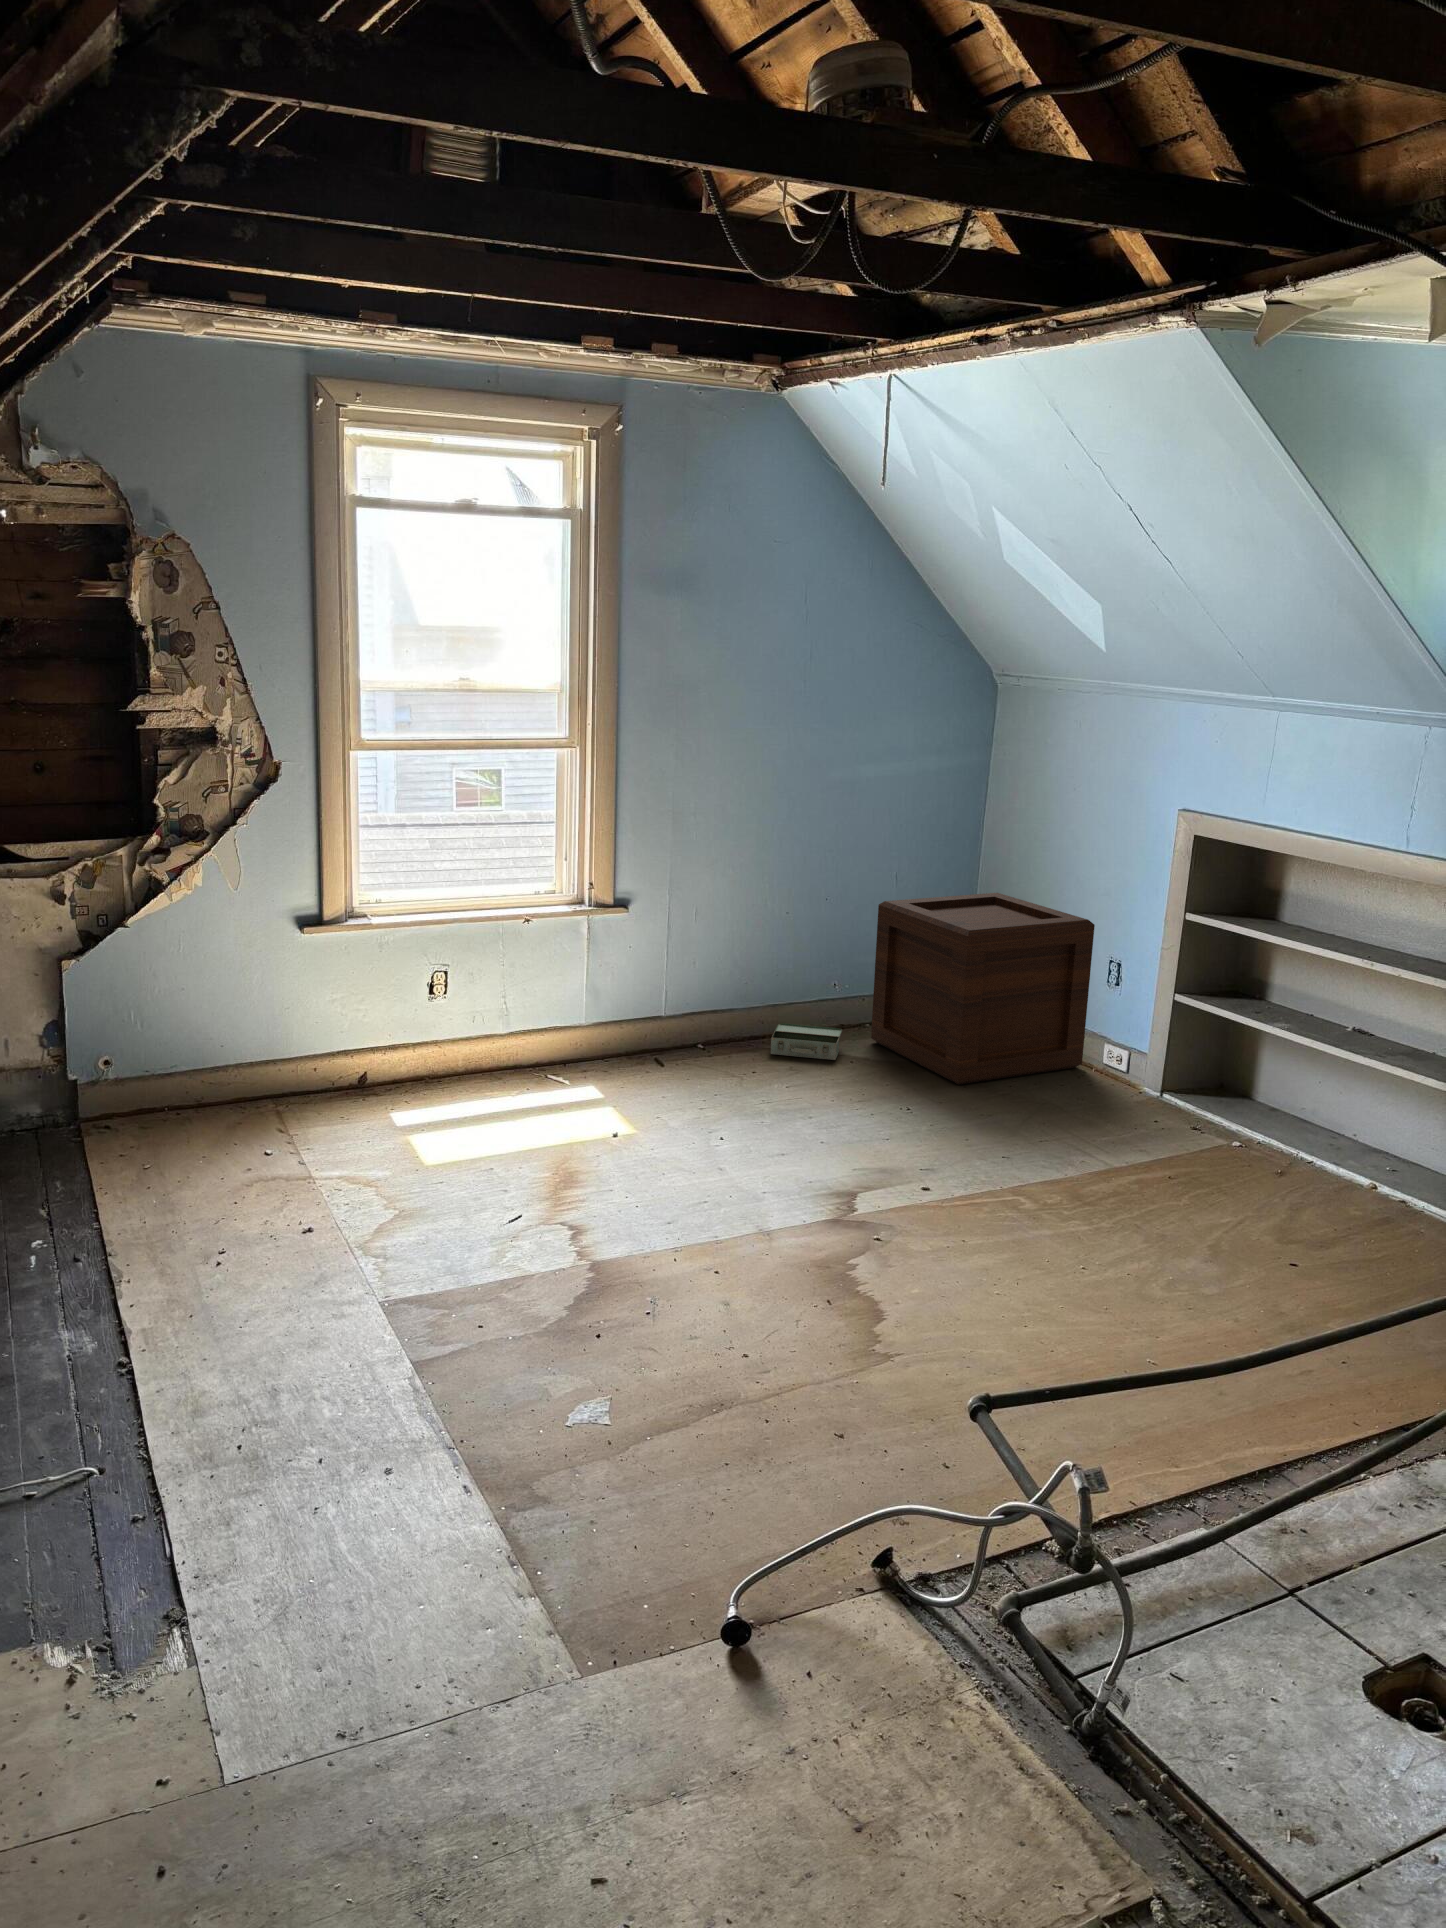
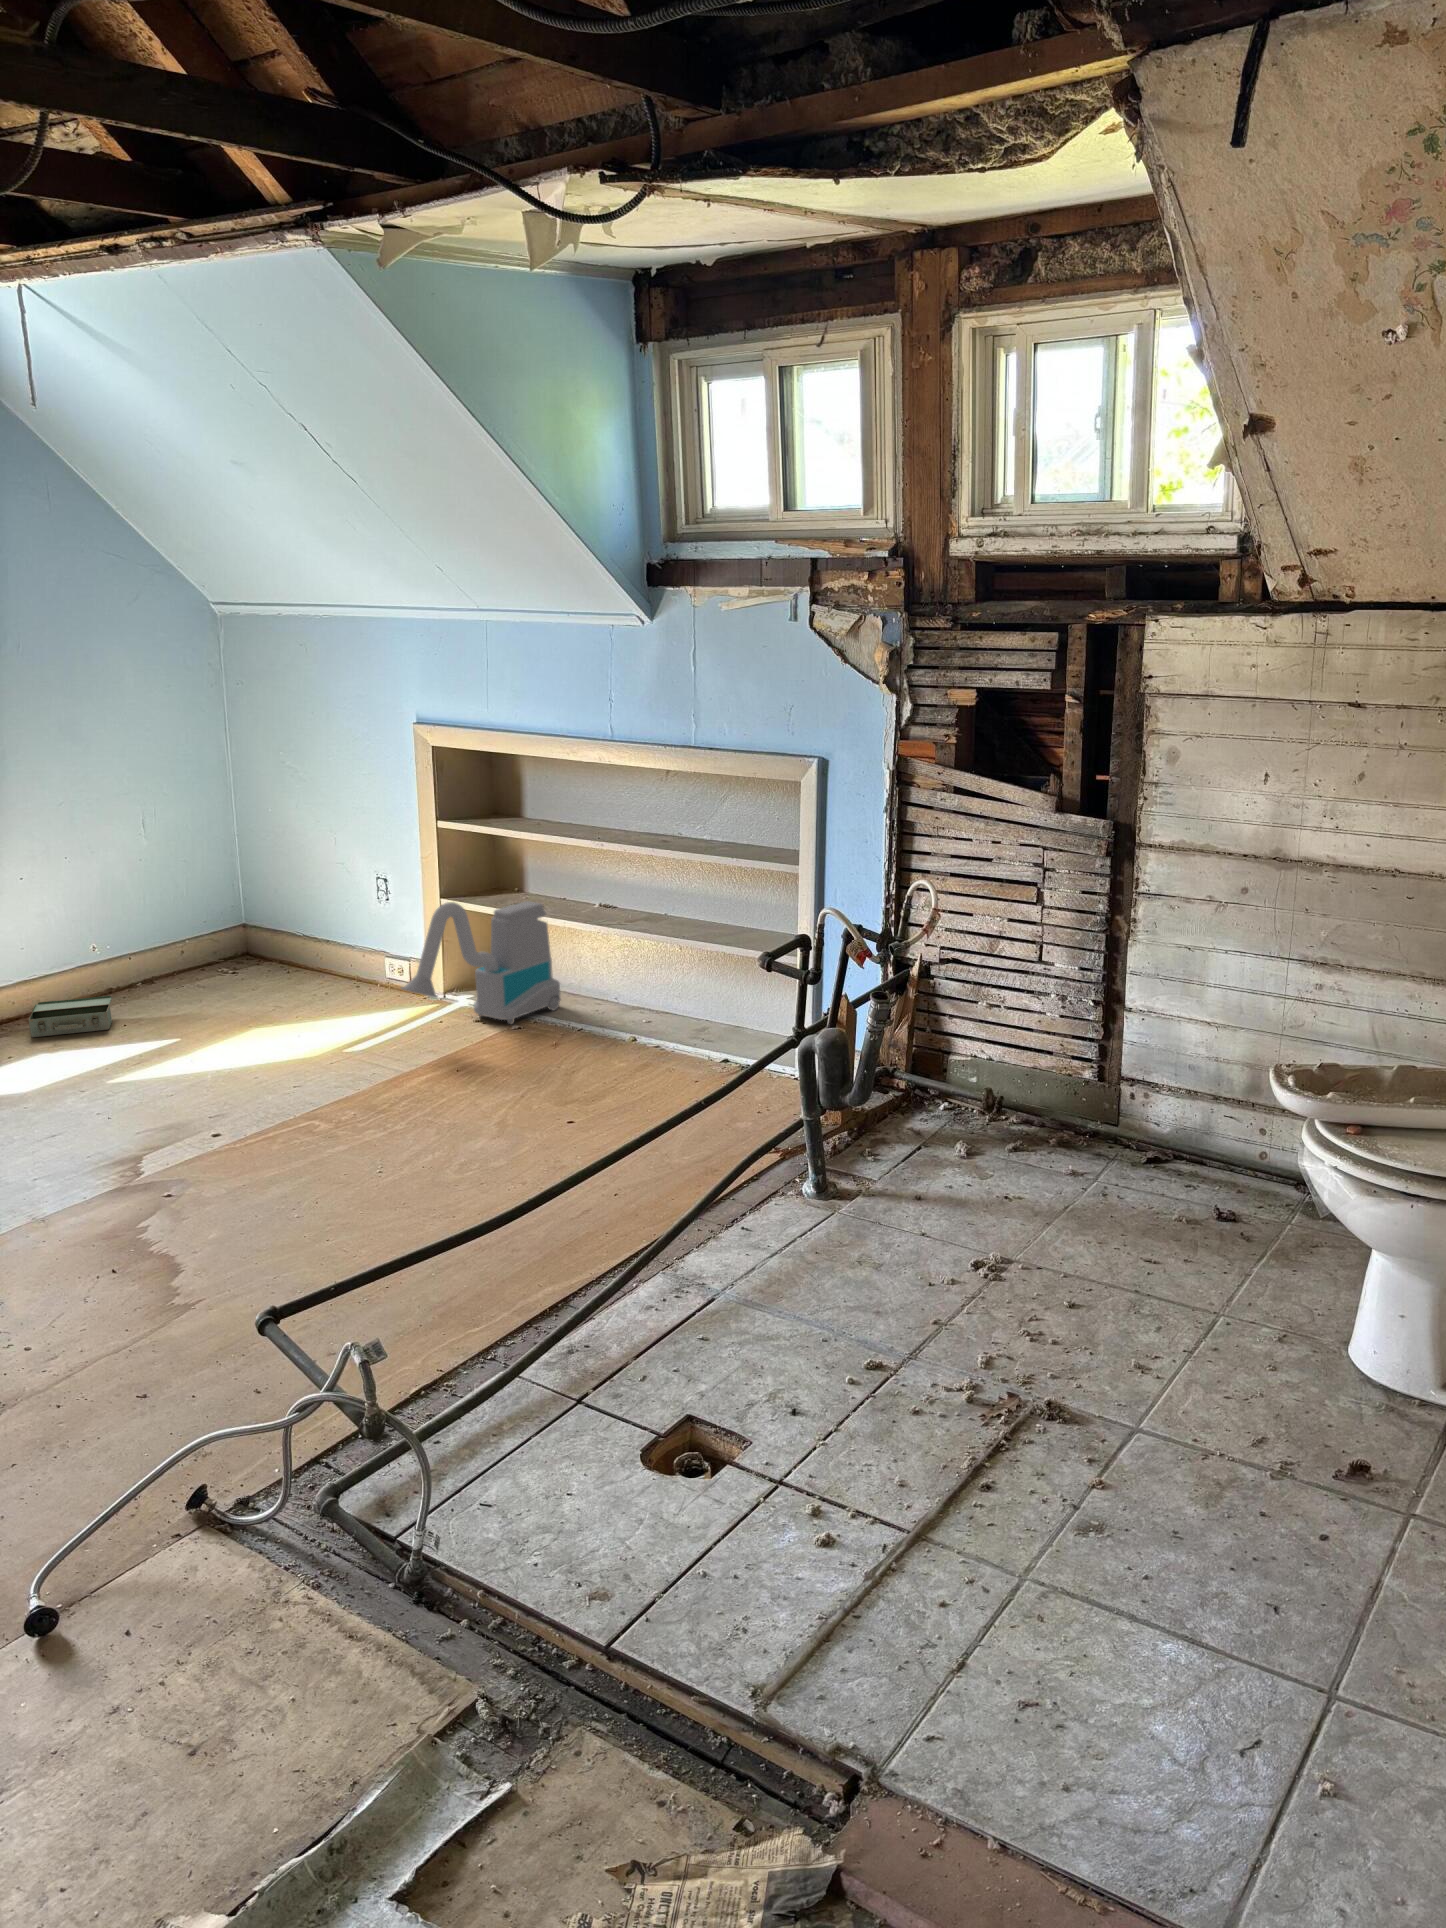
wooden crate: present [871,893,1095,1085] -> none [129,831,369,1028]
vacuum cleaner: none [1121,997,1295,1139] -> present [401,901,561,1024]

